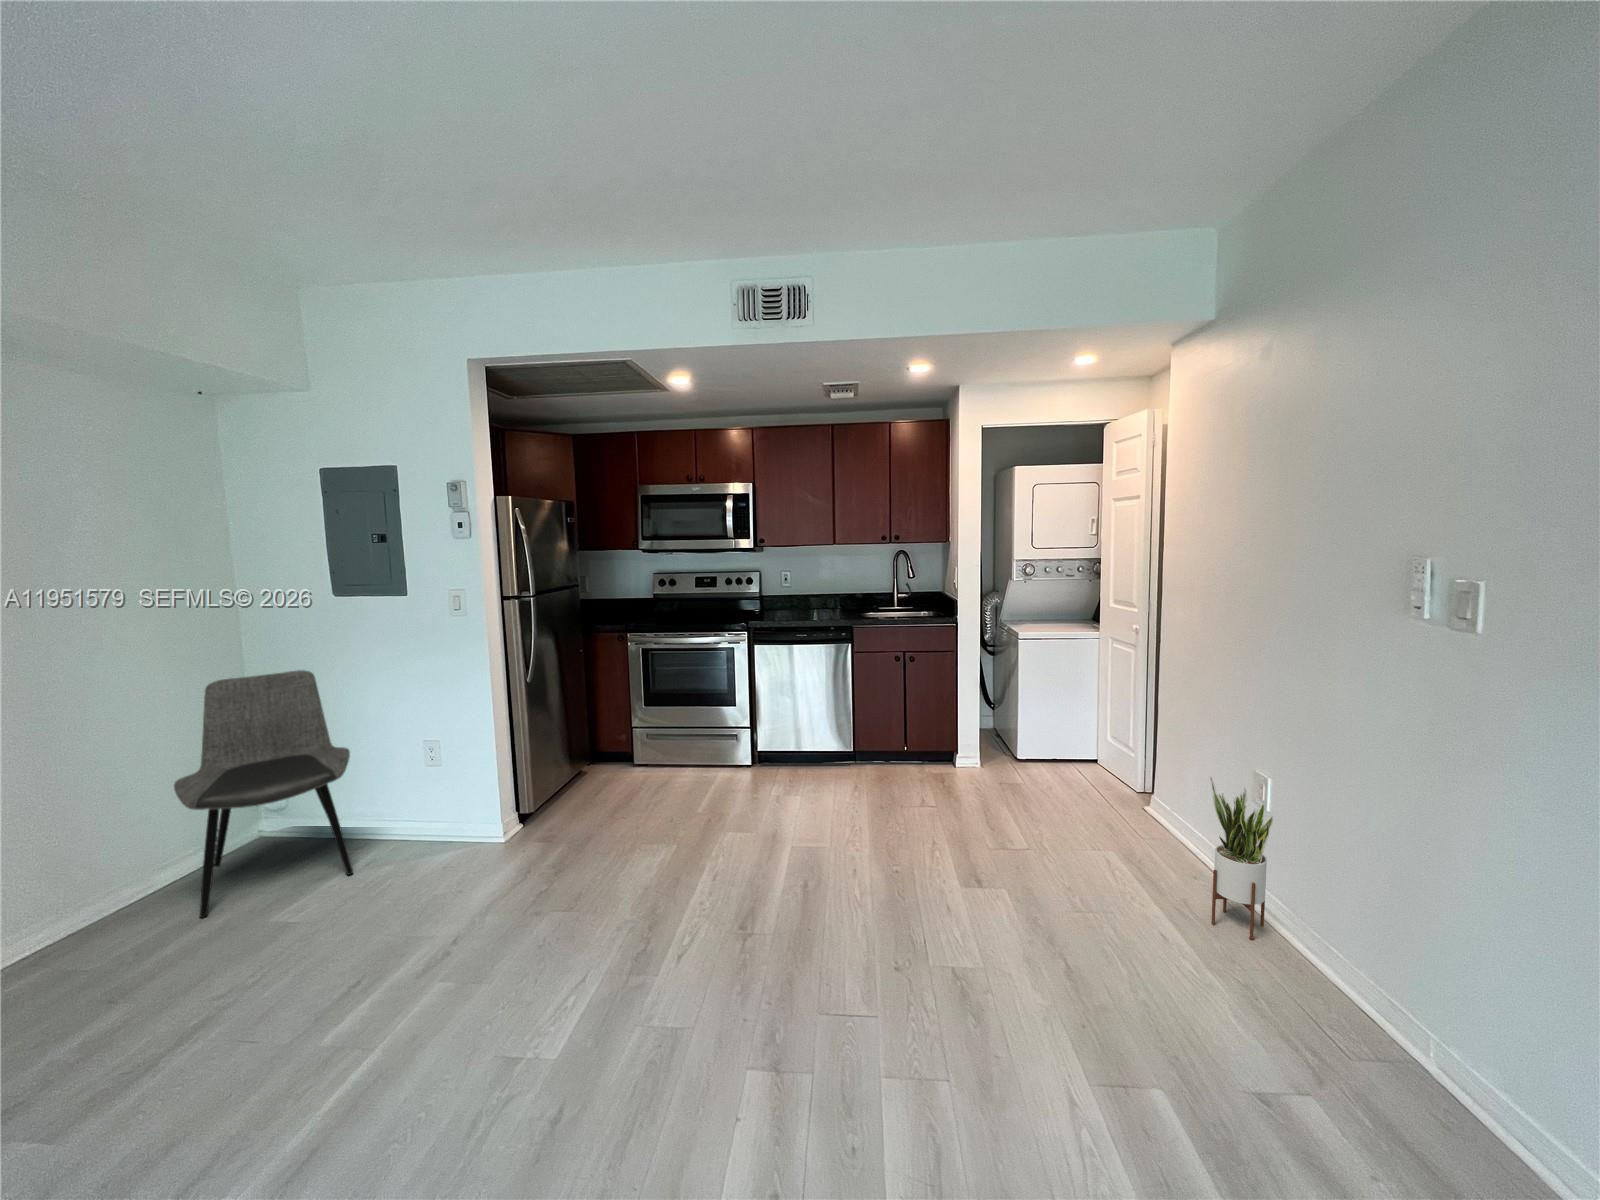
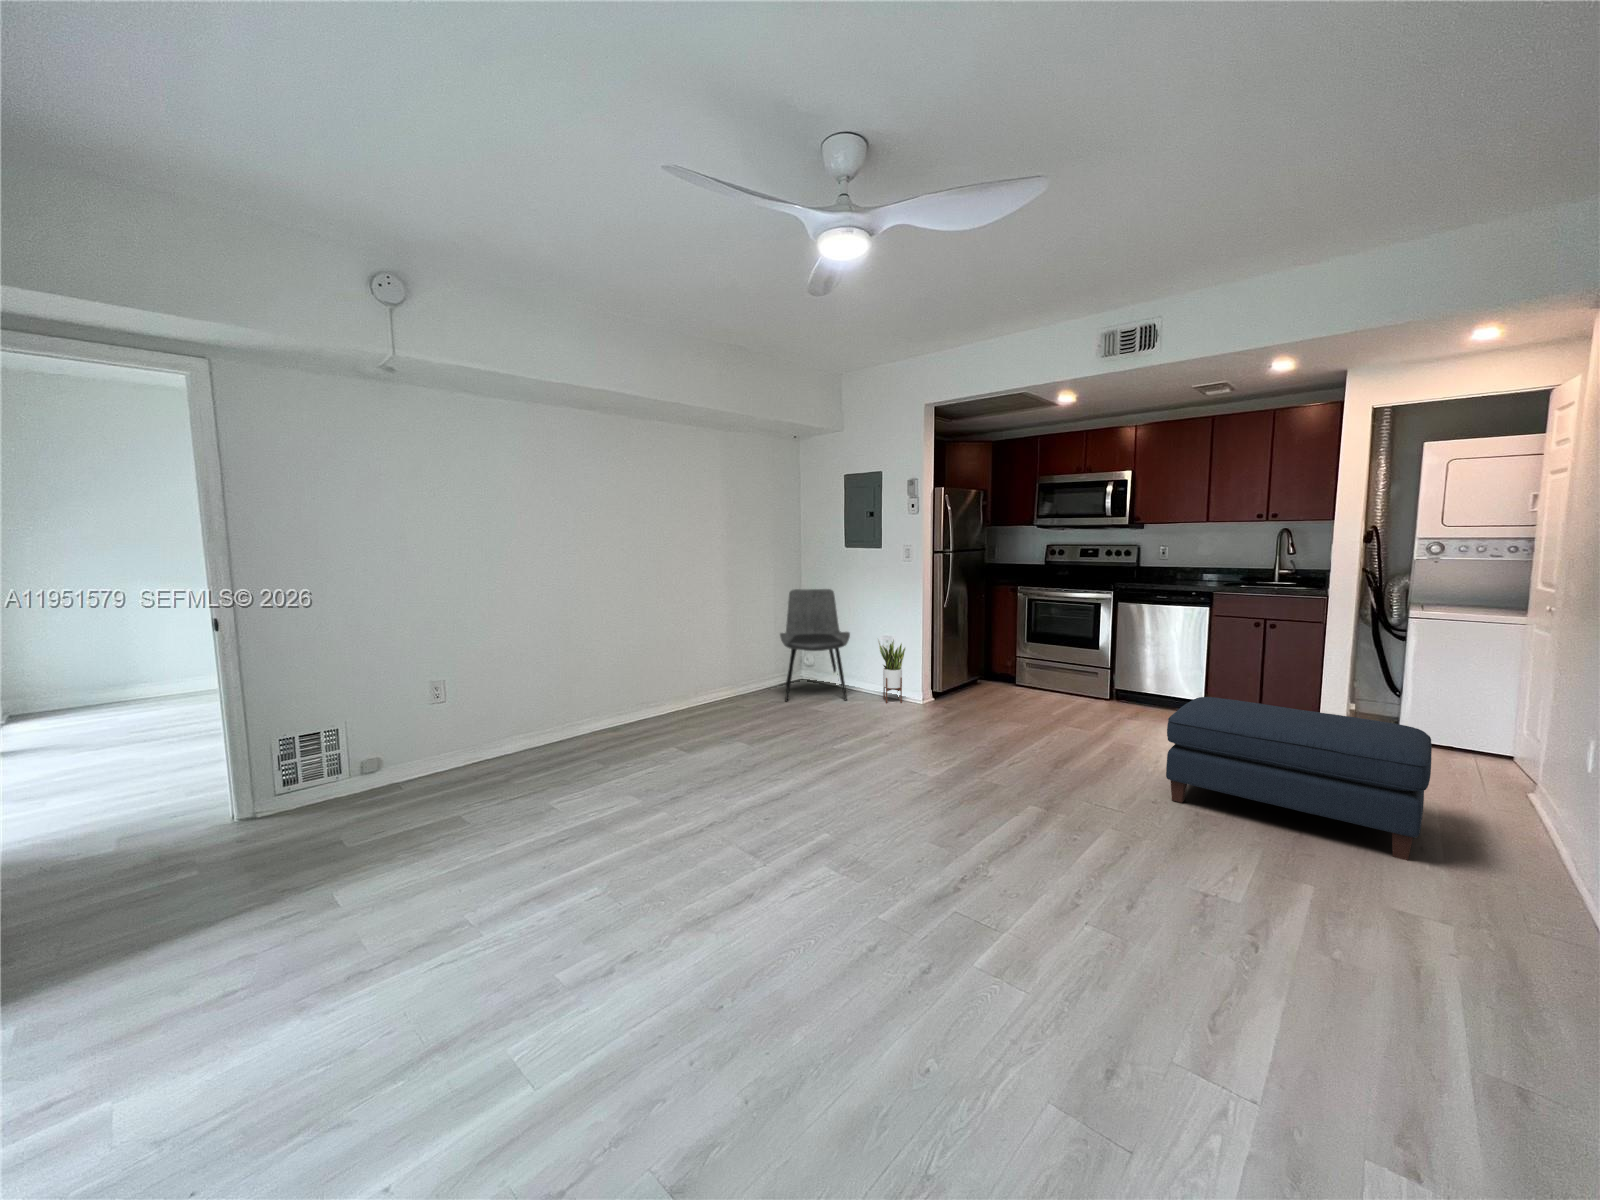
potted plant: present [1210,776,1273,940] -> present [877,638,905,703]
ottoman: none [894,789,1192,991] -> present [1166,697,1432,860]

